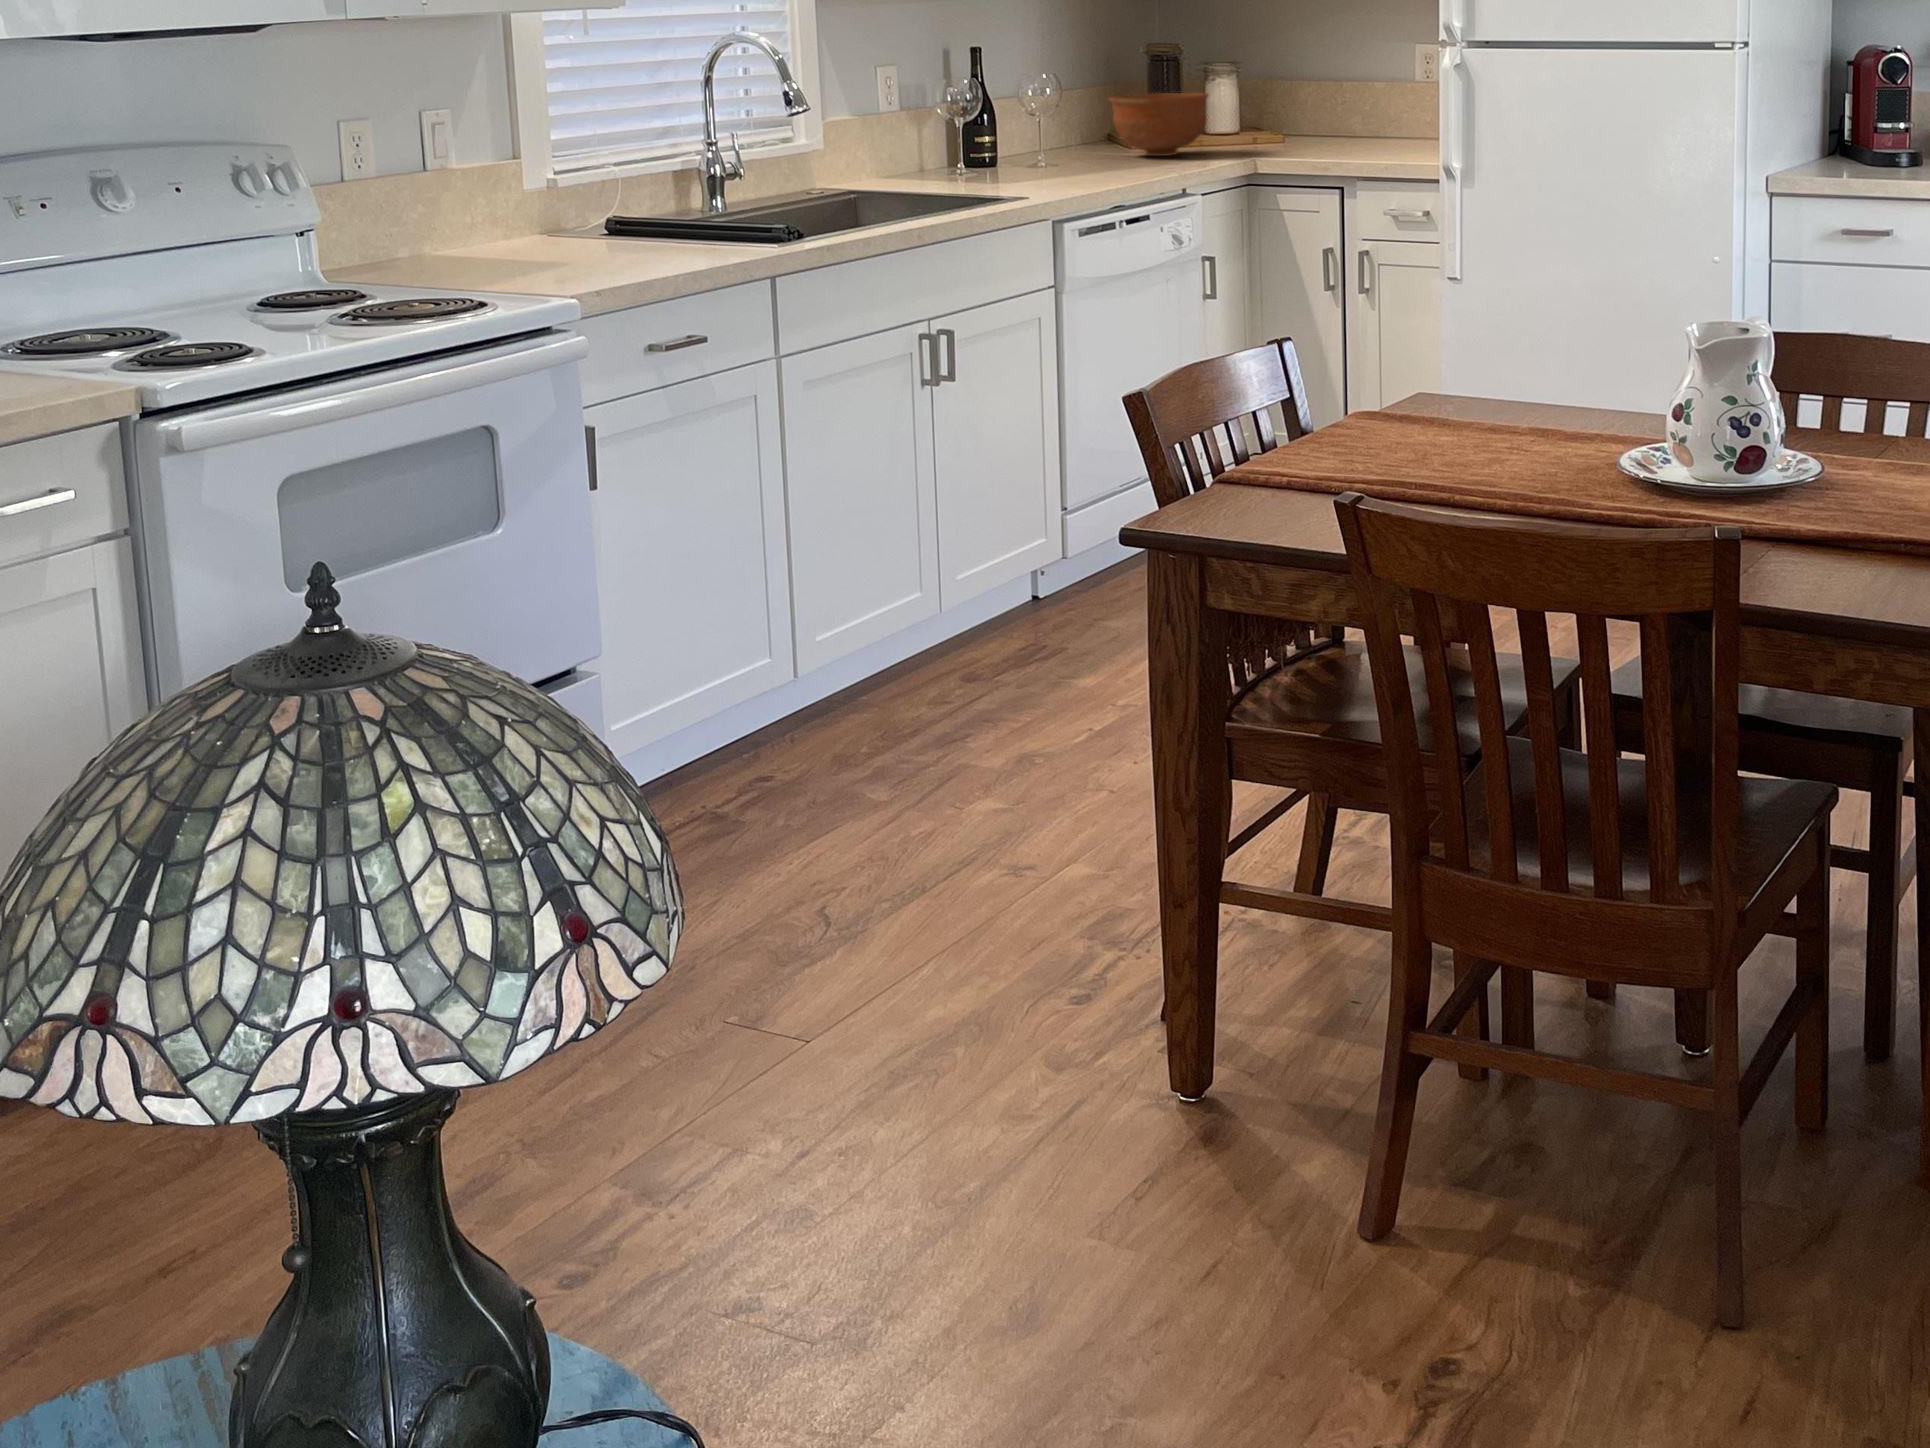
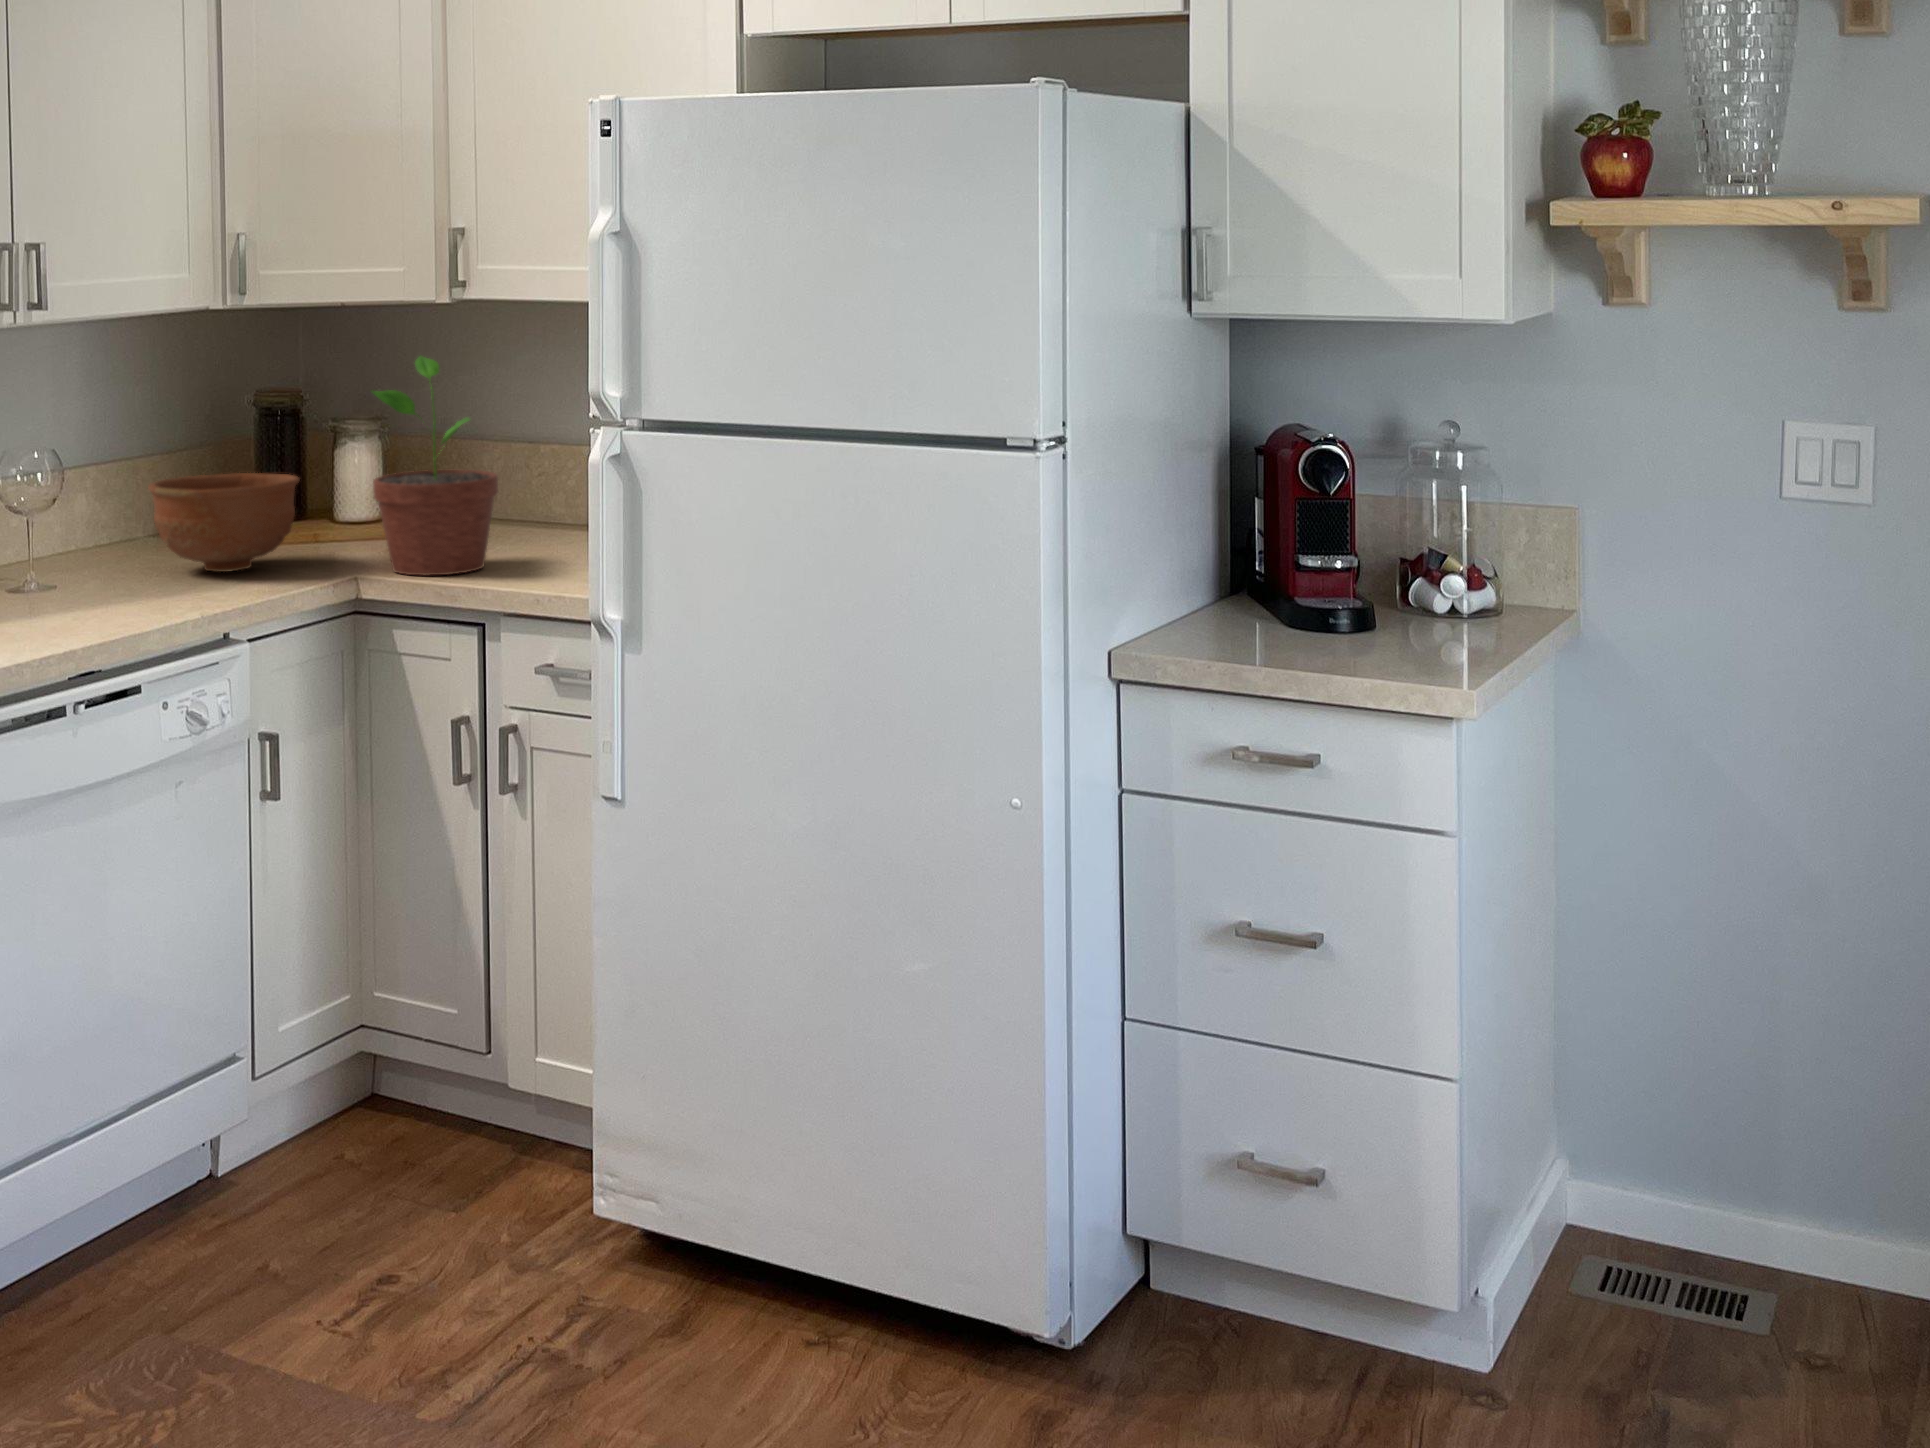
potted plant: none [1260,10,1345,156] -> present [373,355,498,575]

